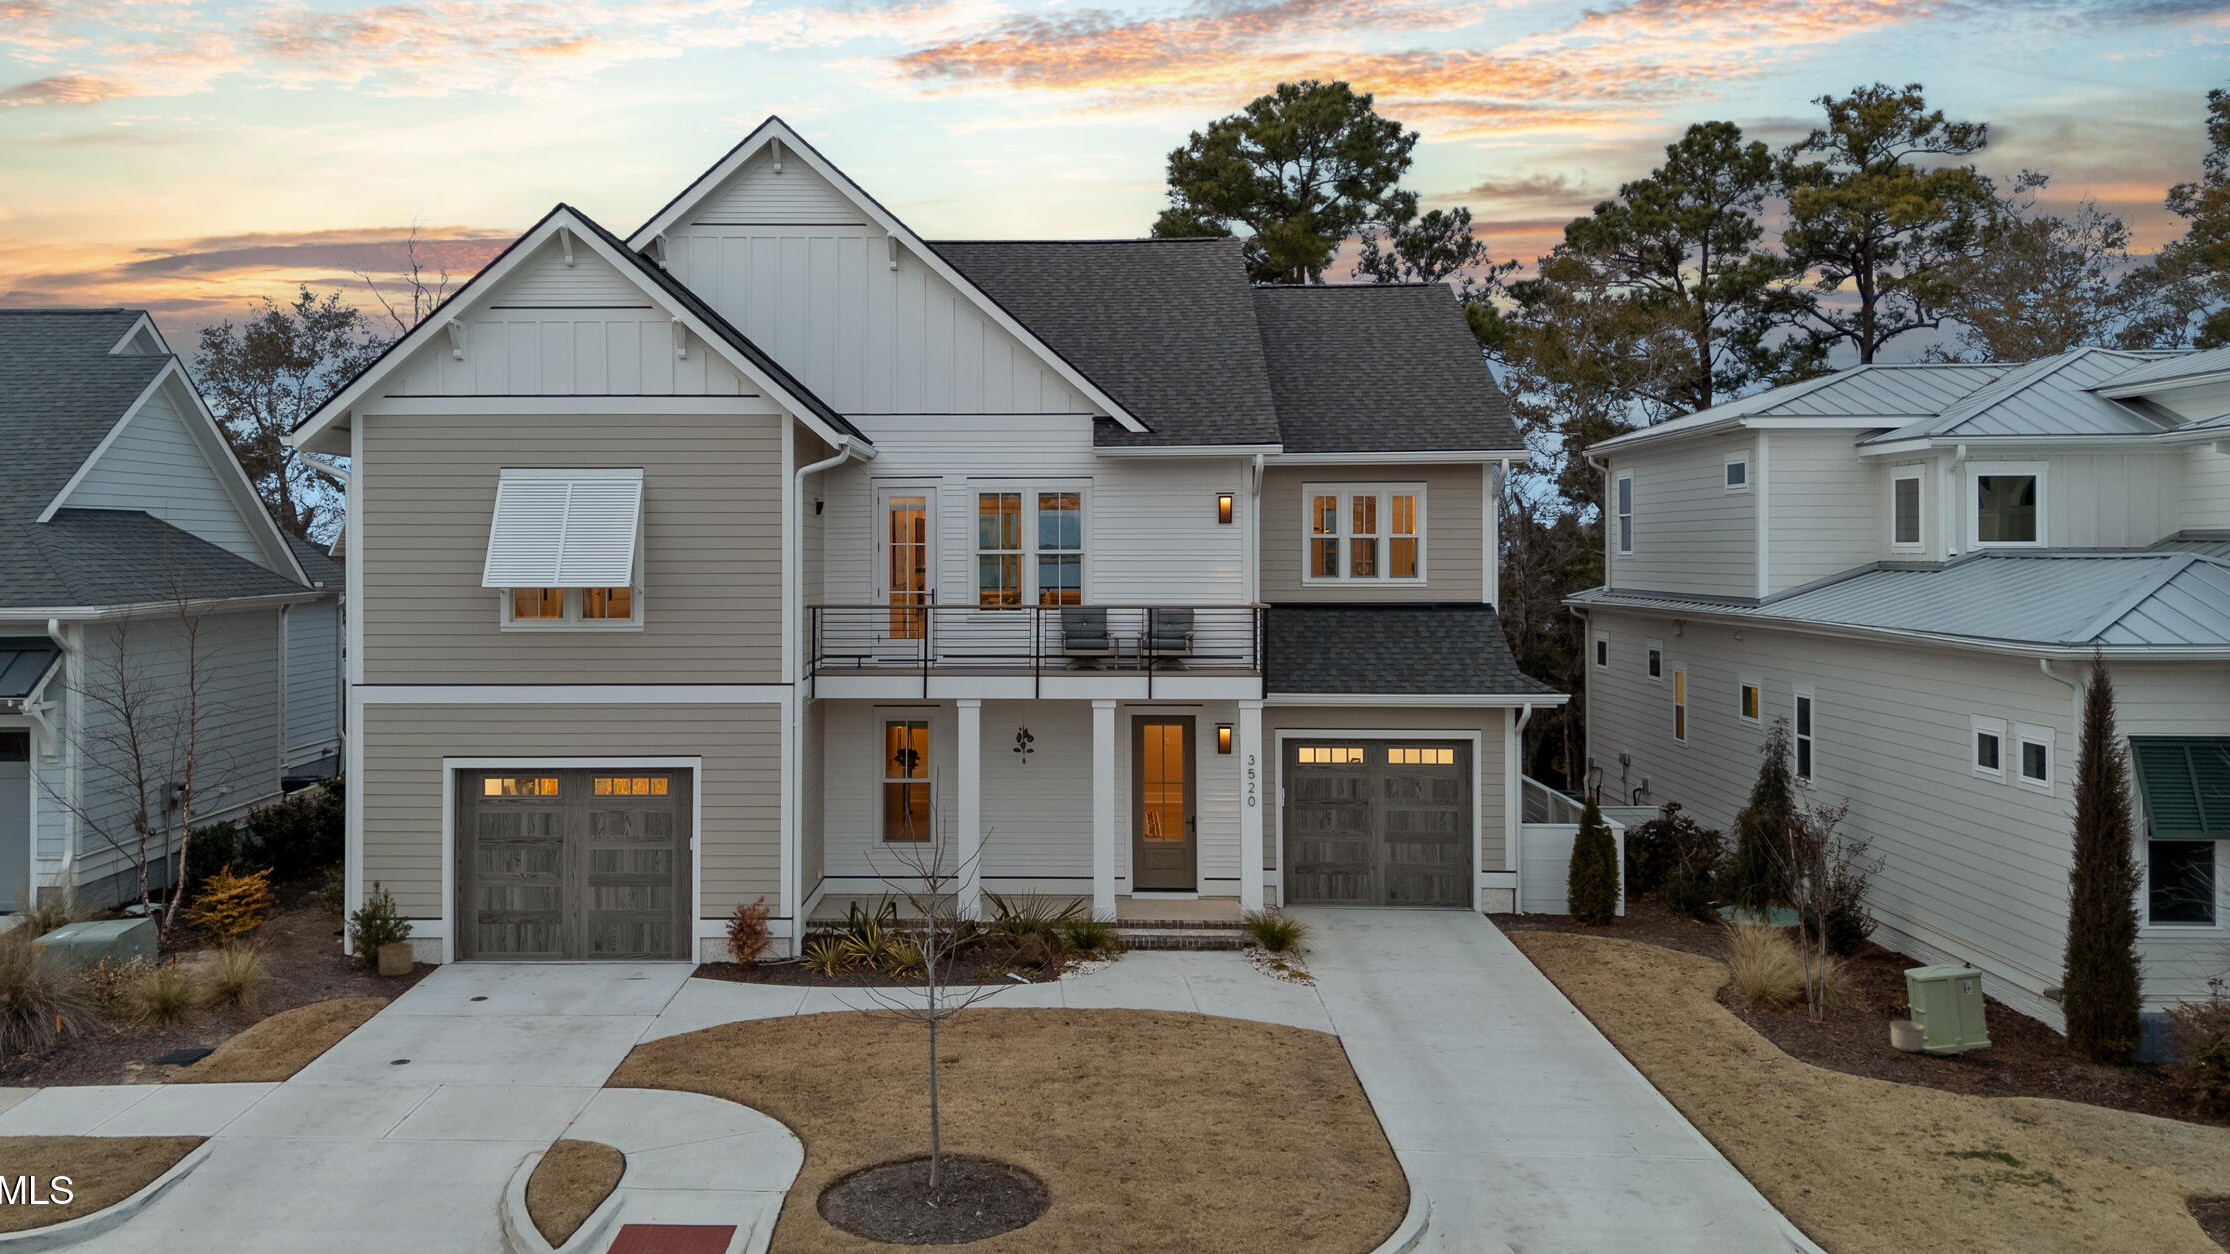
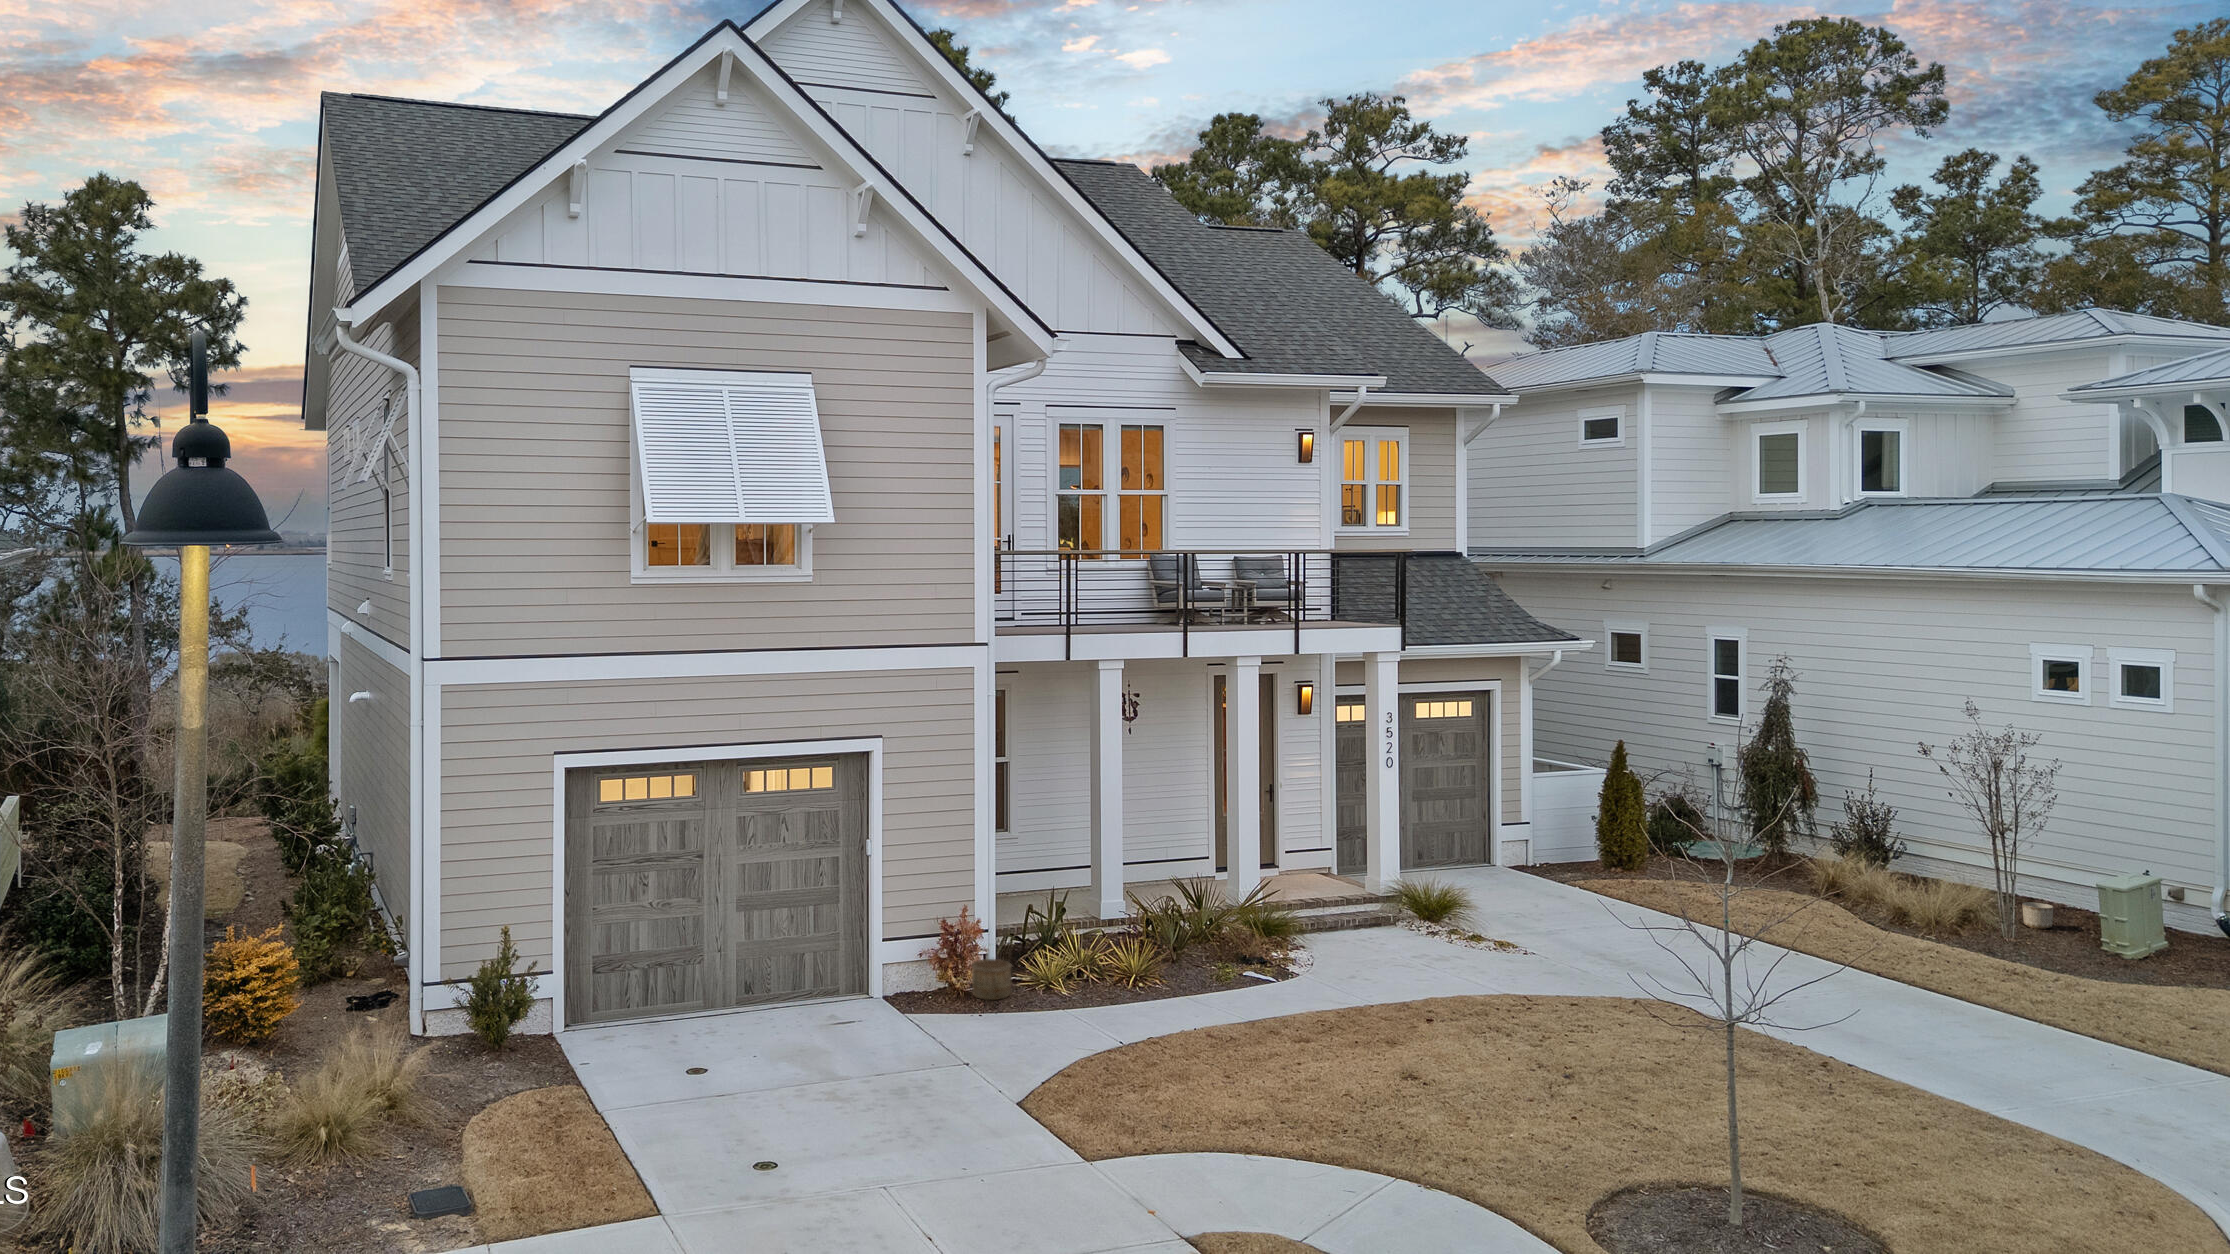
wooden bucket: present [378,943,414,976] -> present [971,959,1012,1000]

